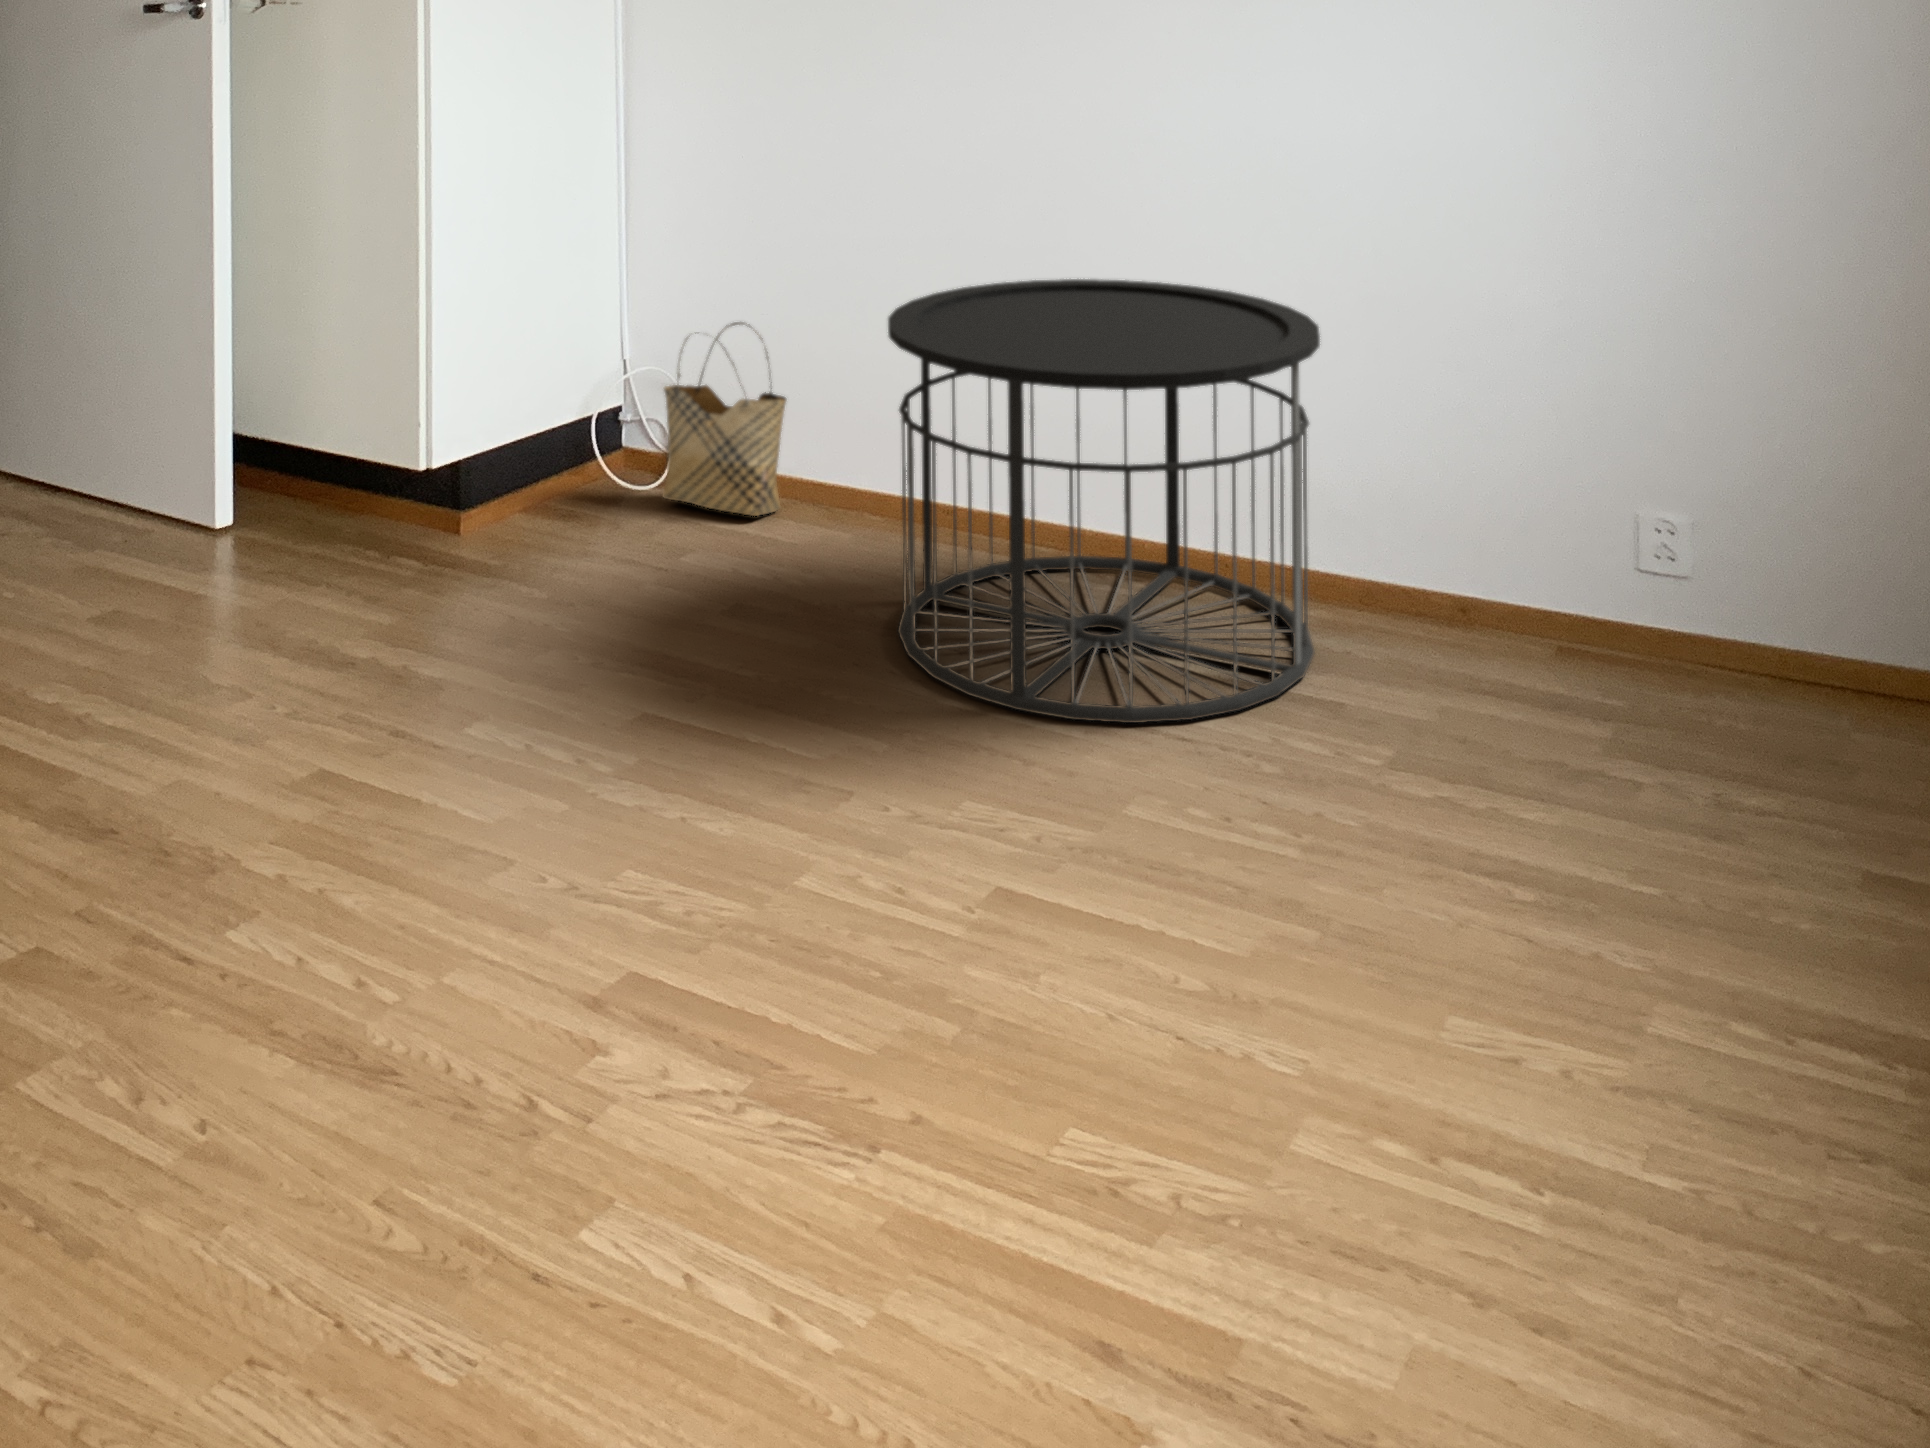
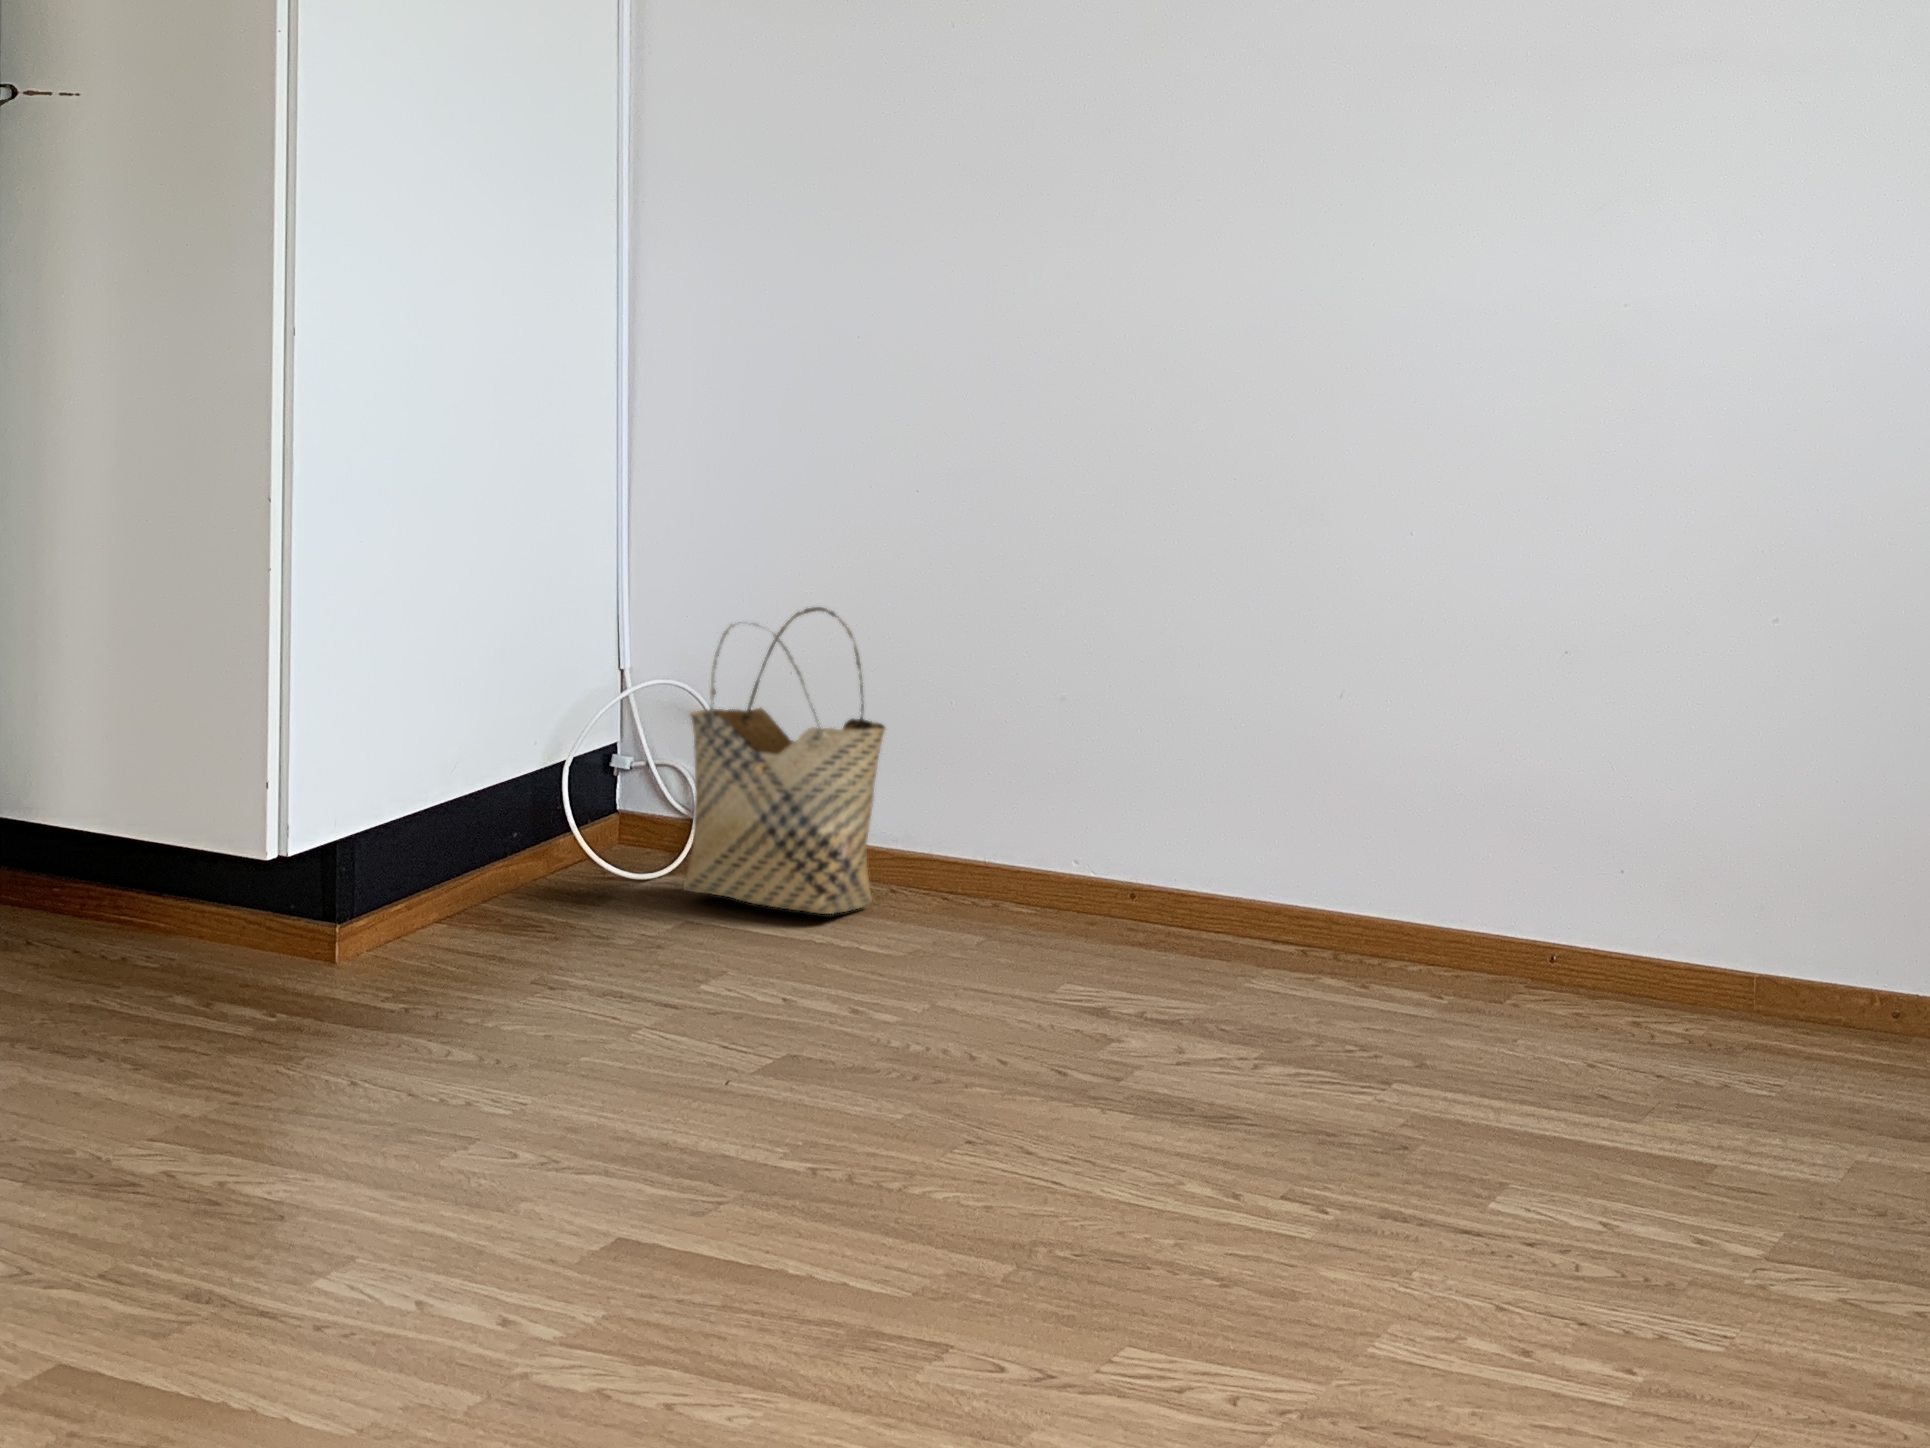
side table: present [888,279,1320,723] -> none [1010,530,1665,1199]

